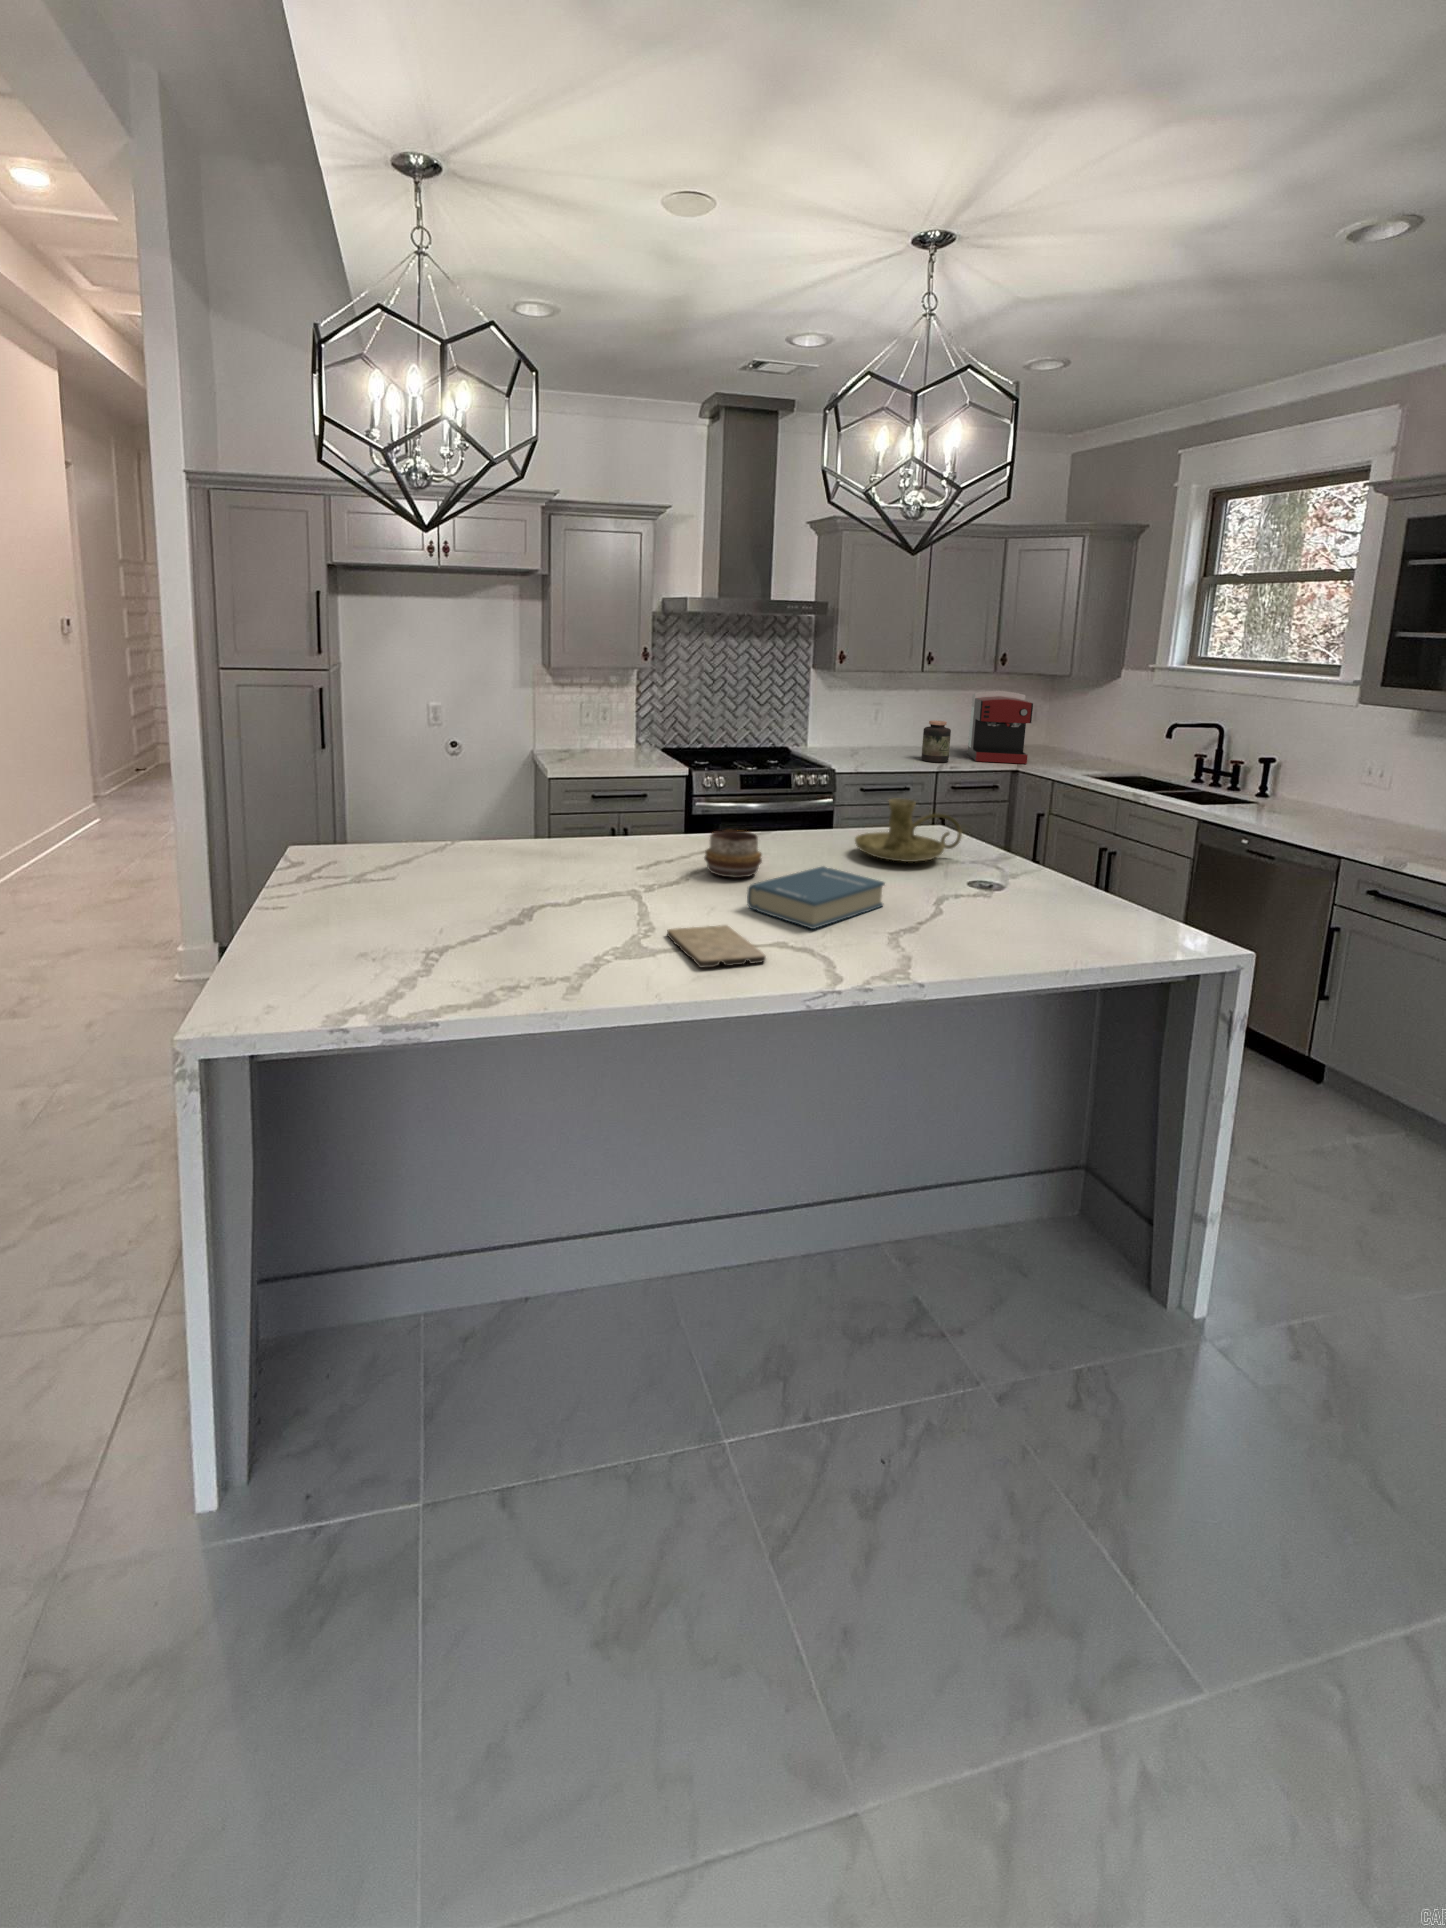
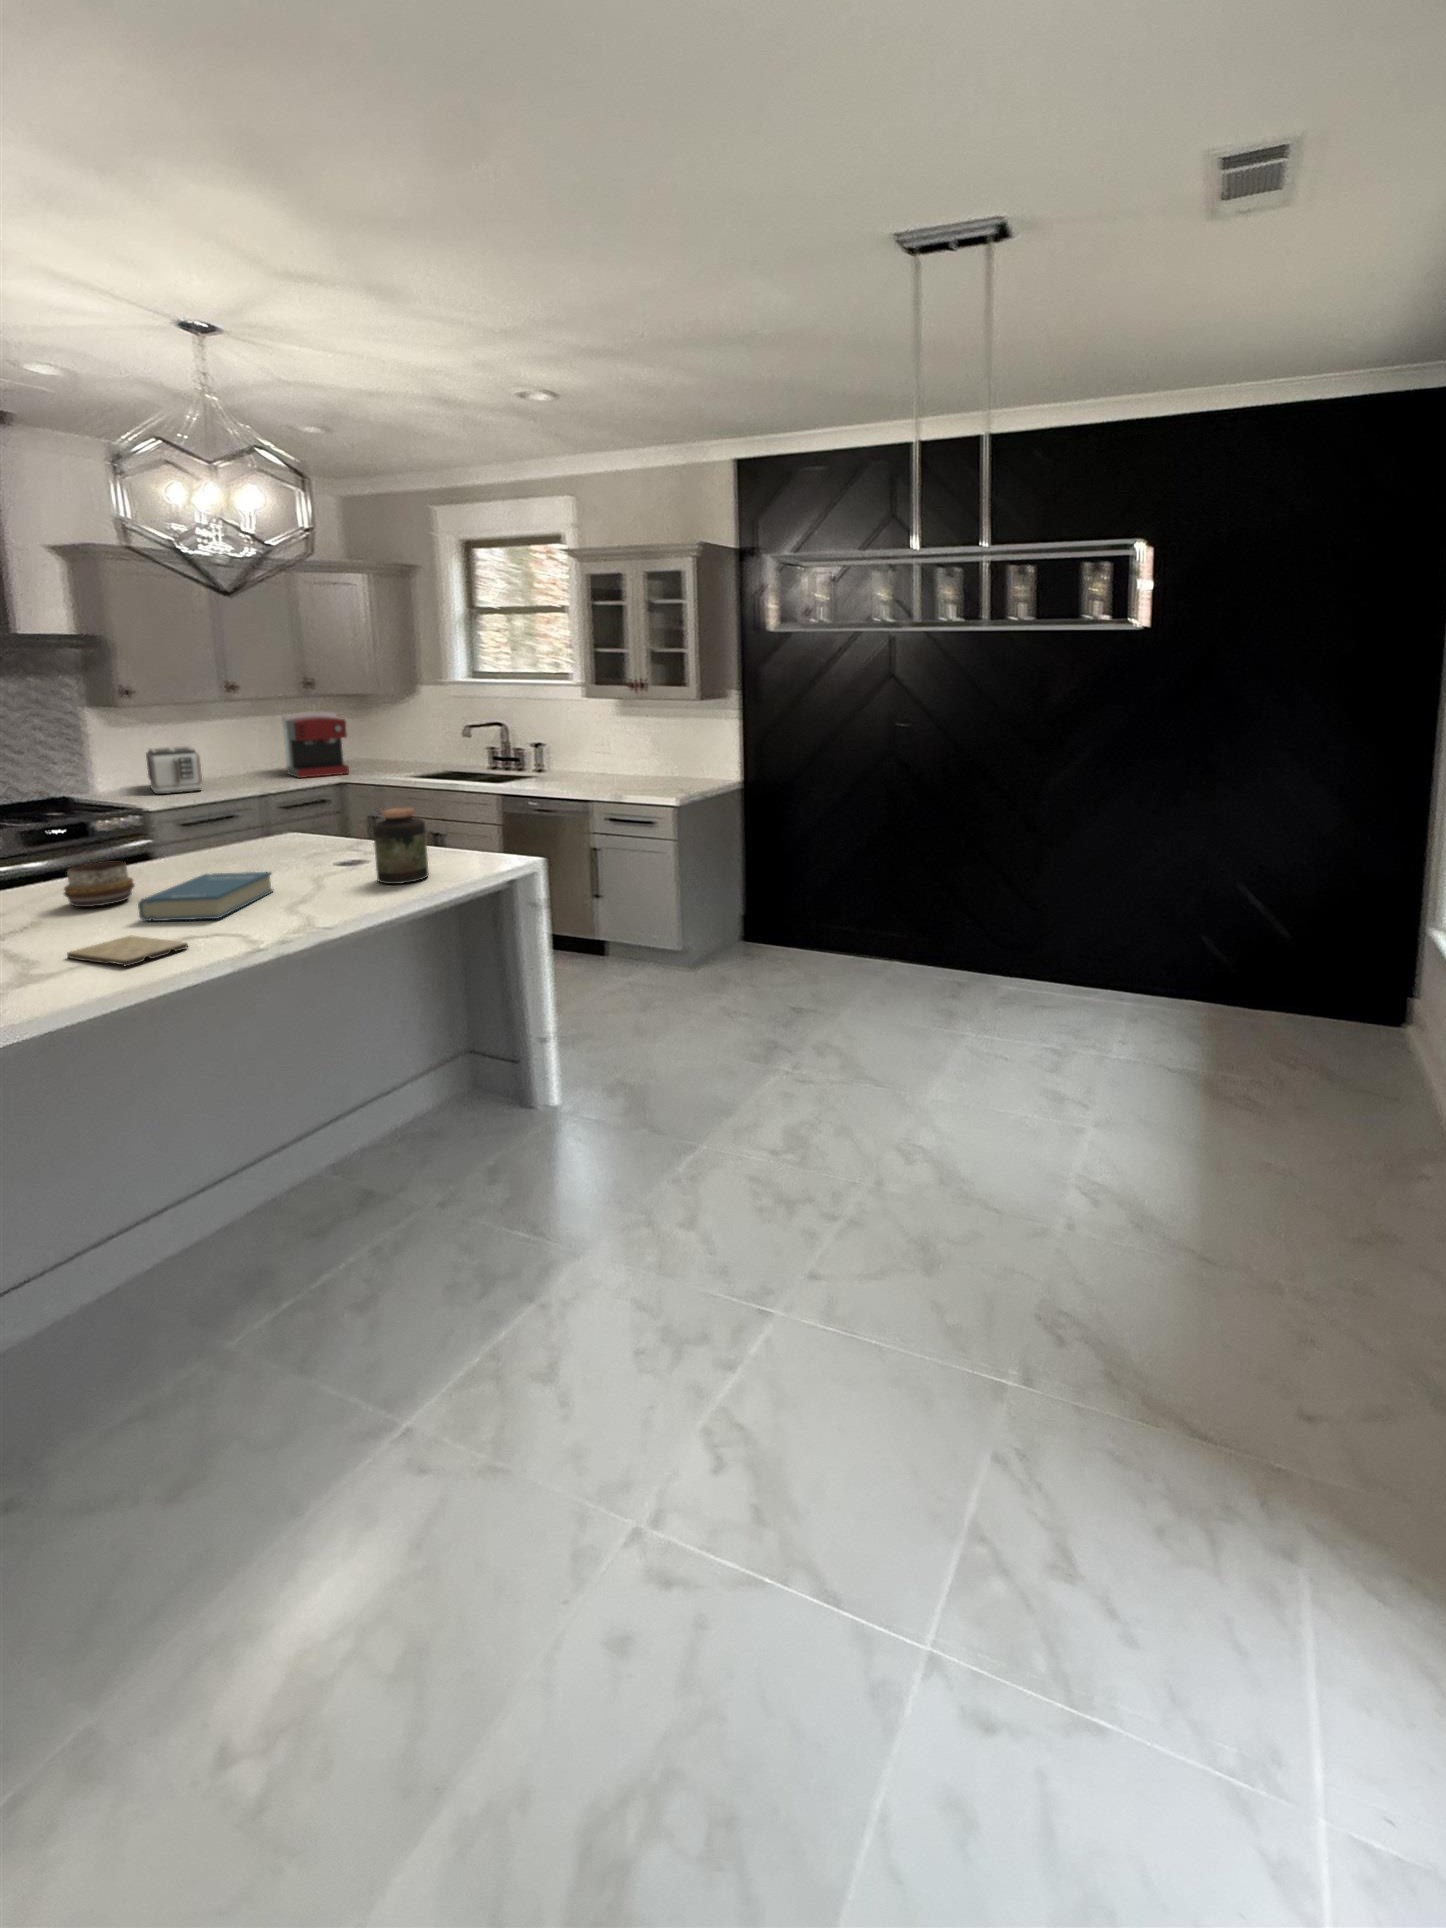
toaster: none [849,713,890,761] -> present [146,746,202,794]
jar: present [921,721,951,762] -> present [373,807,429,884]
candle holder: present [855,799,962,862] -> none [221,808,322,861]

